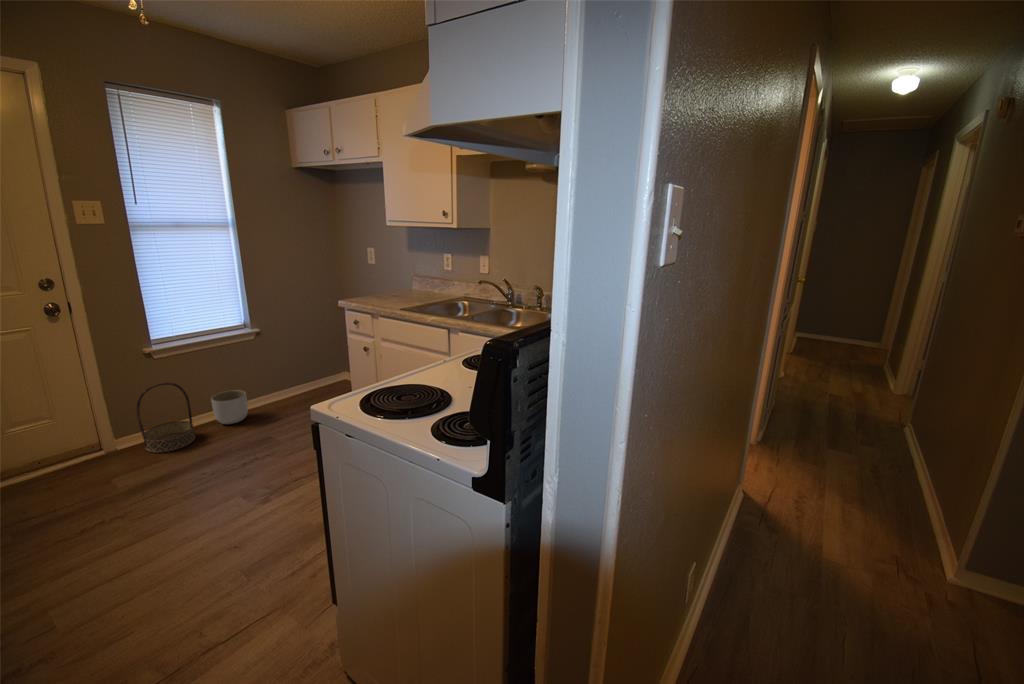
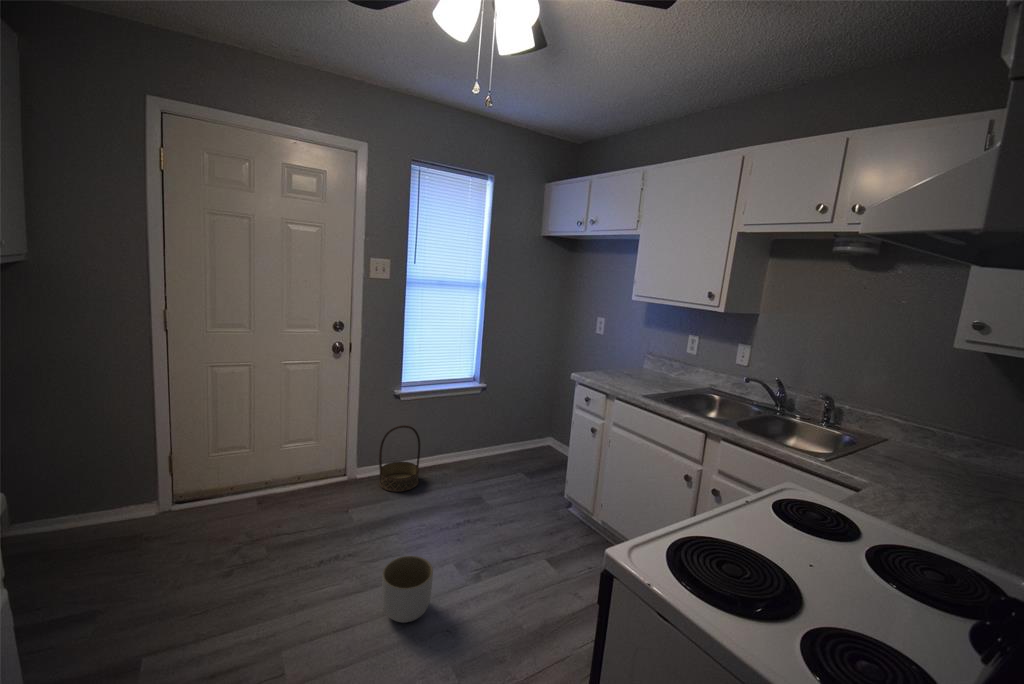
planter: present [211,390,248,424] -> present [382,556,433,623]

